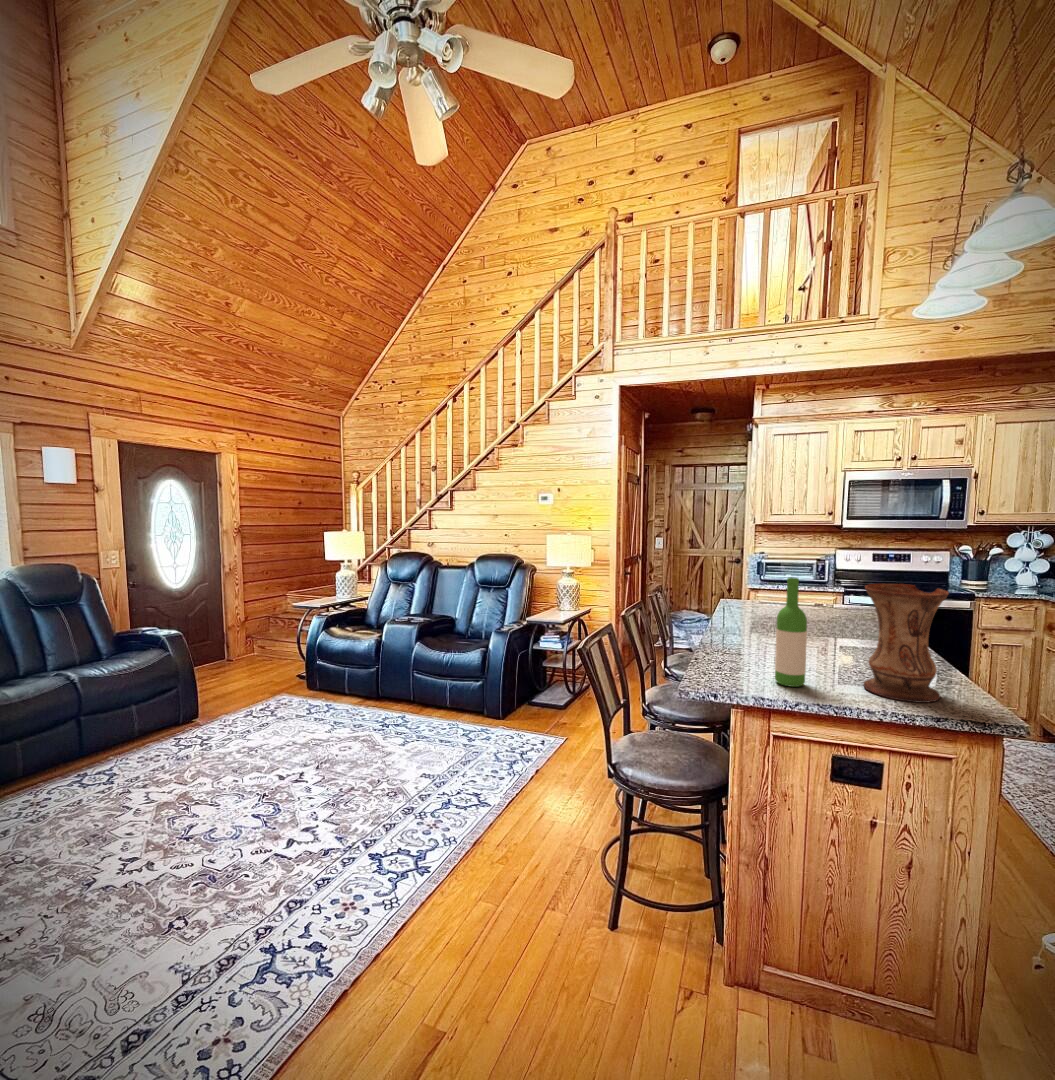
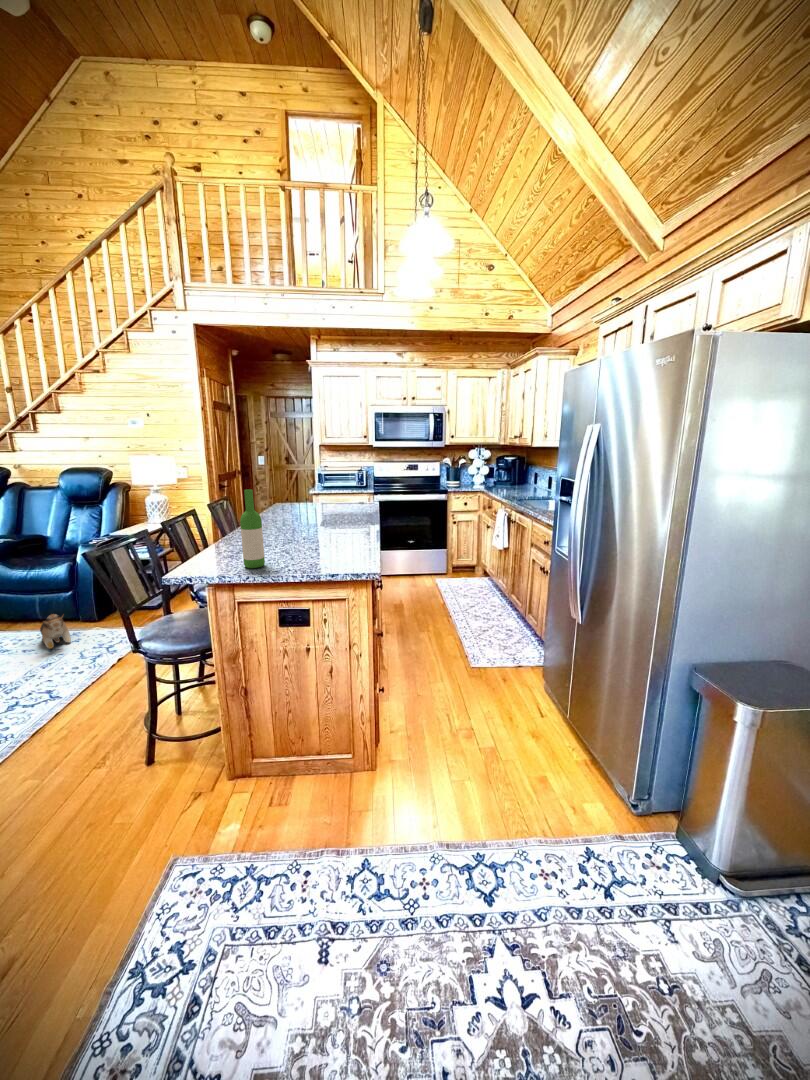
vase: present [863,584,948,703] -> none [299,490,347,568]
plush toy: none [454,704,481,743] -> present [40,614,71,649]

